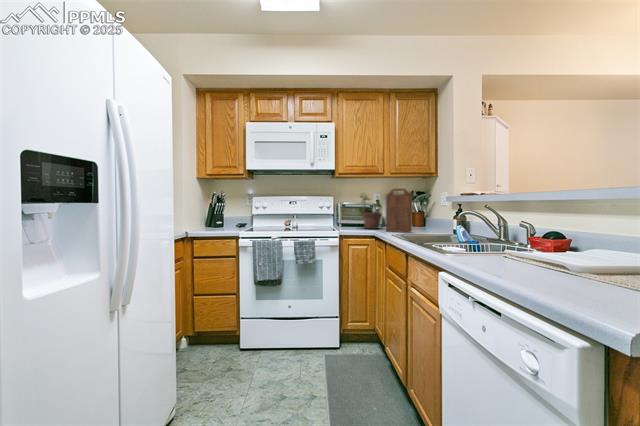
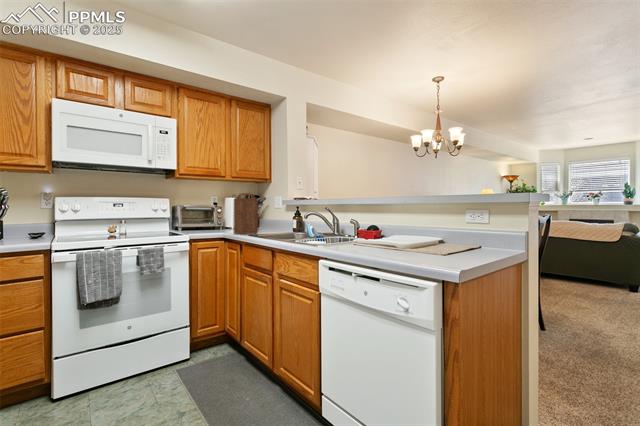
potted plant: present [359,195,382,229] -> none [199,193,228,232]

